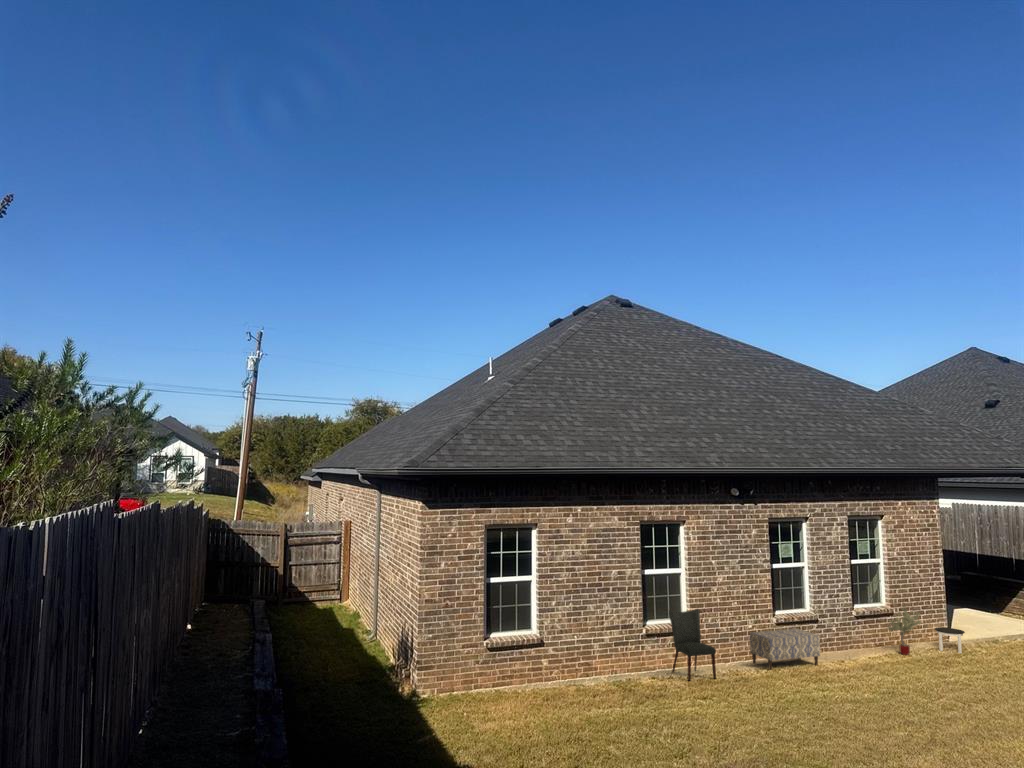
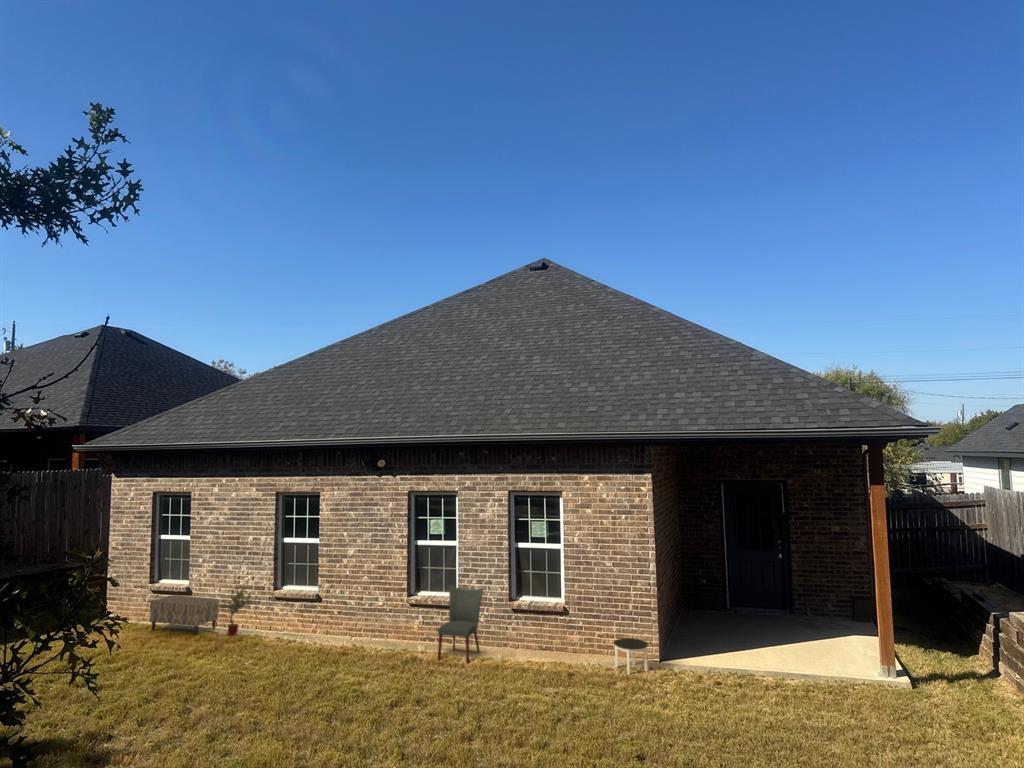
potted tree: present [888,606,920,655] -> present [219,585,252,635]
chair: present [669,609,716,681] -> present [438,586,483,663]
bench: present [750,629,820,670] -> present [150,595,219,635]

